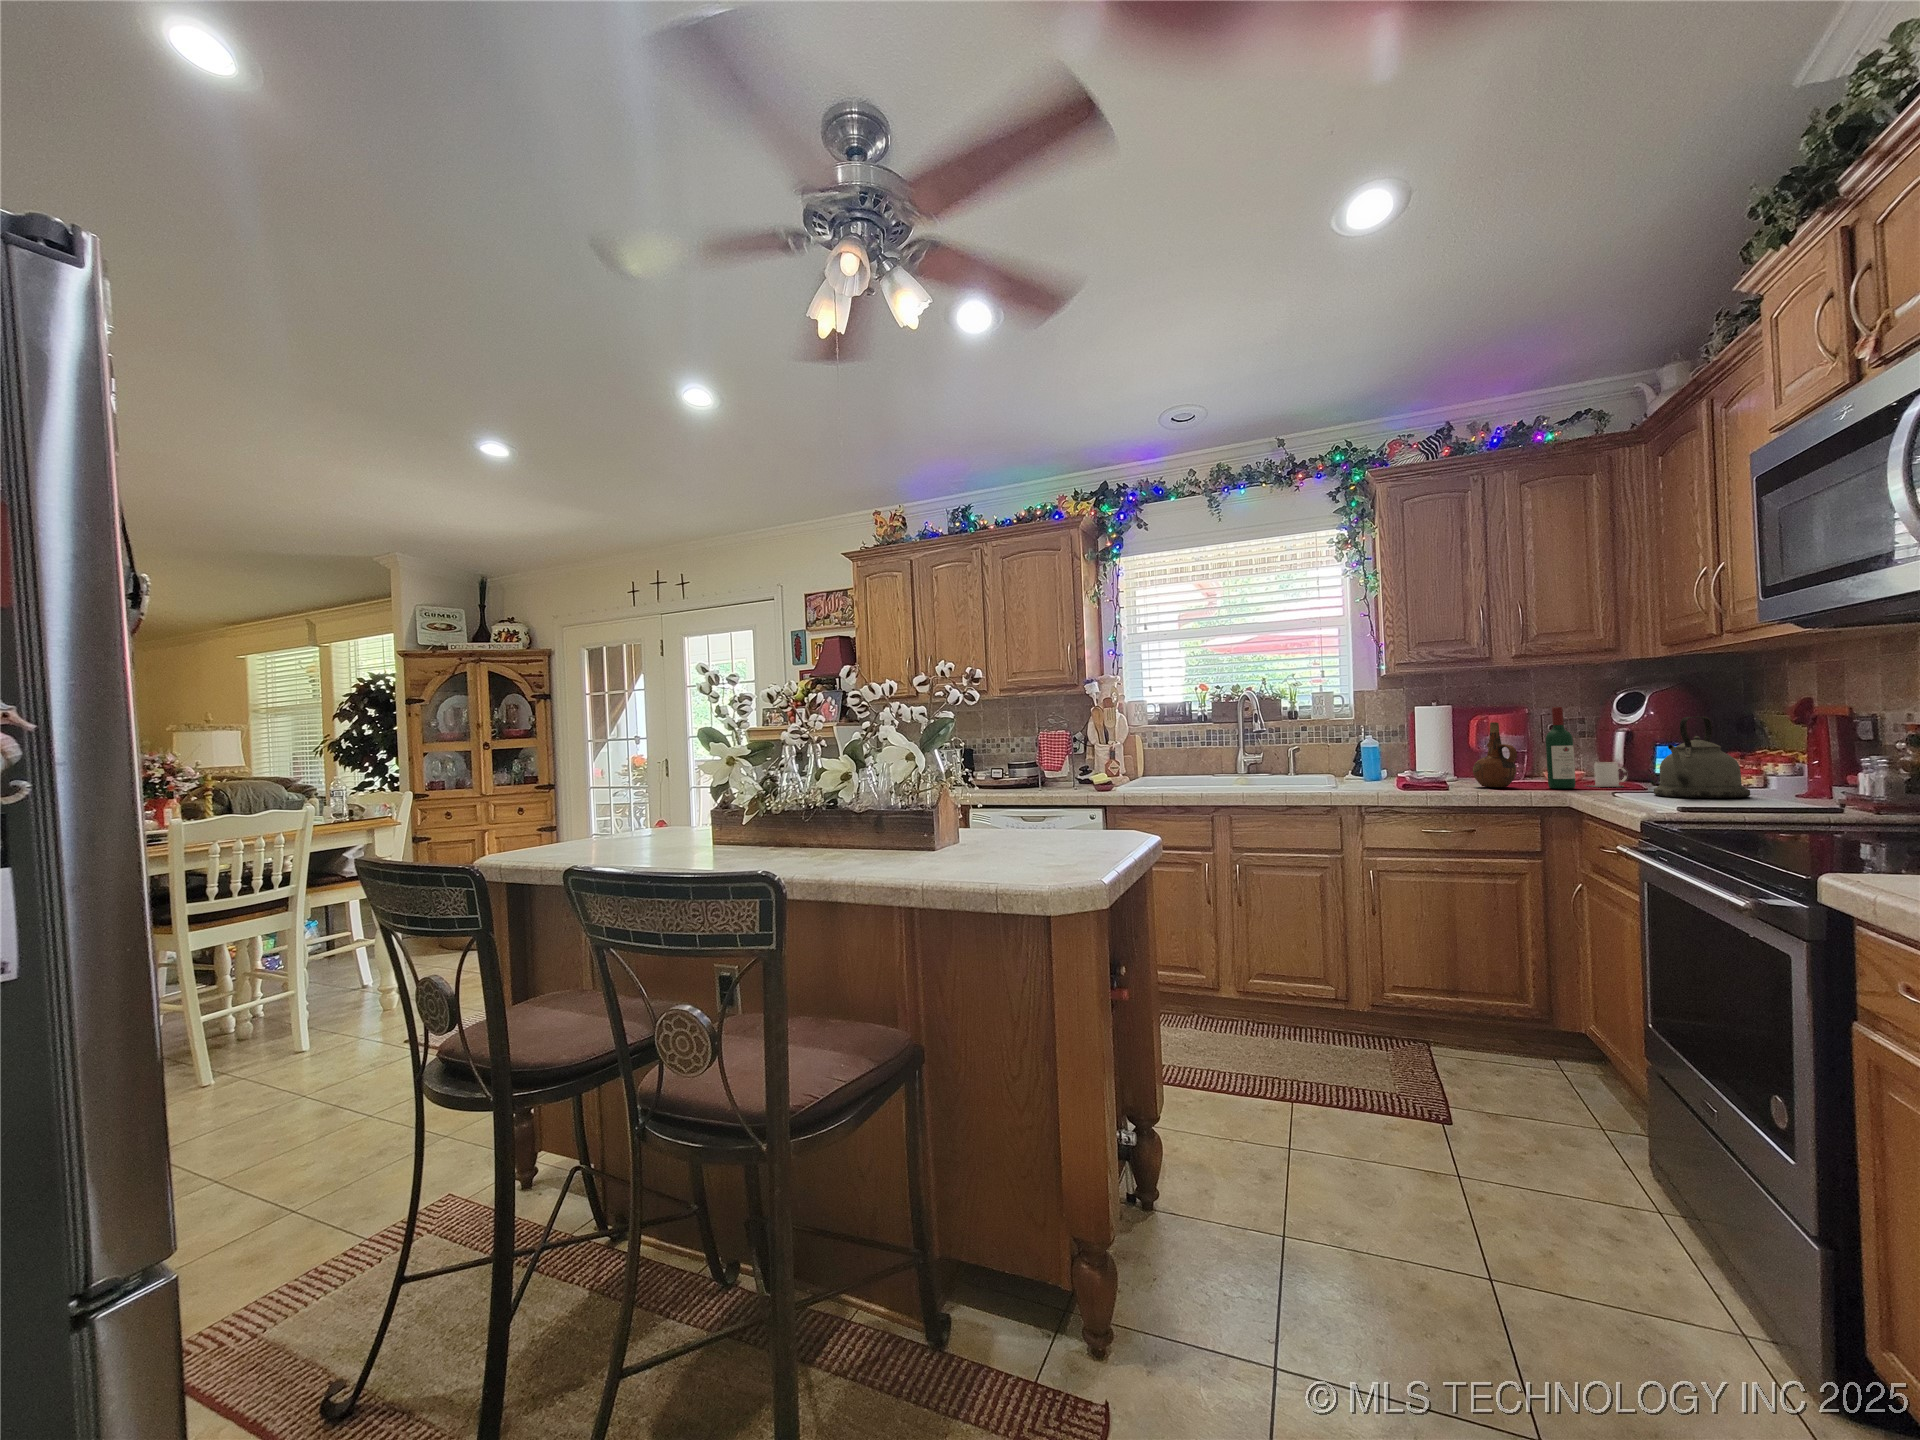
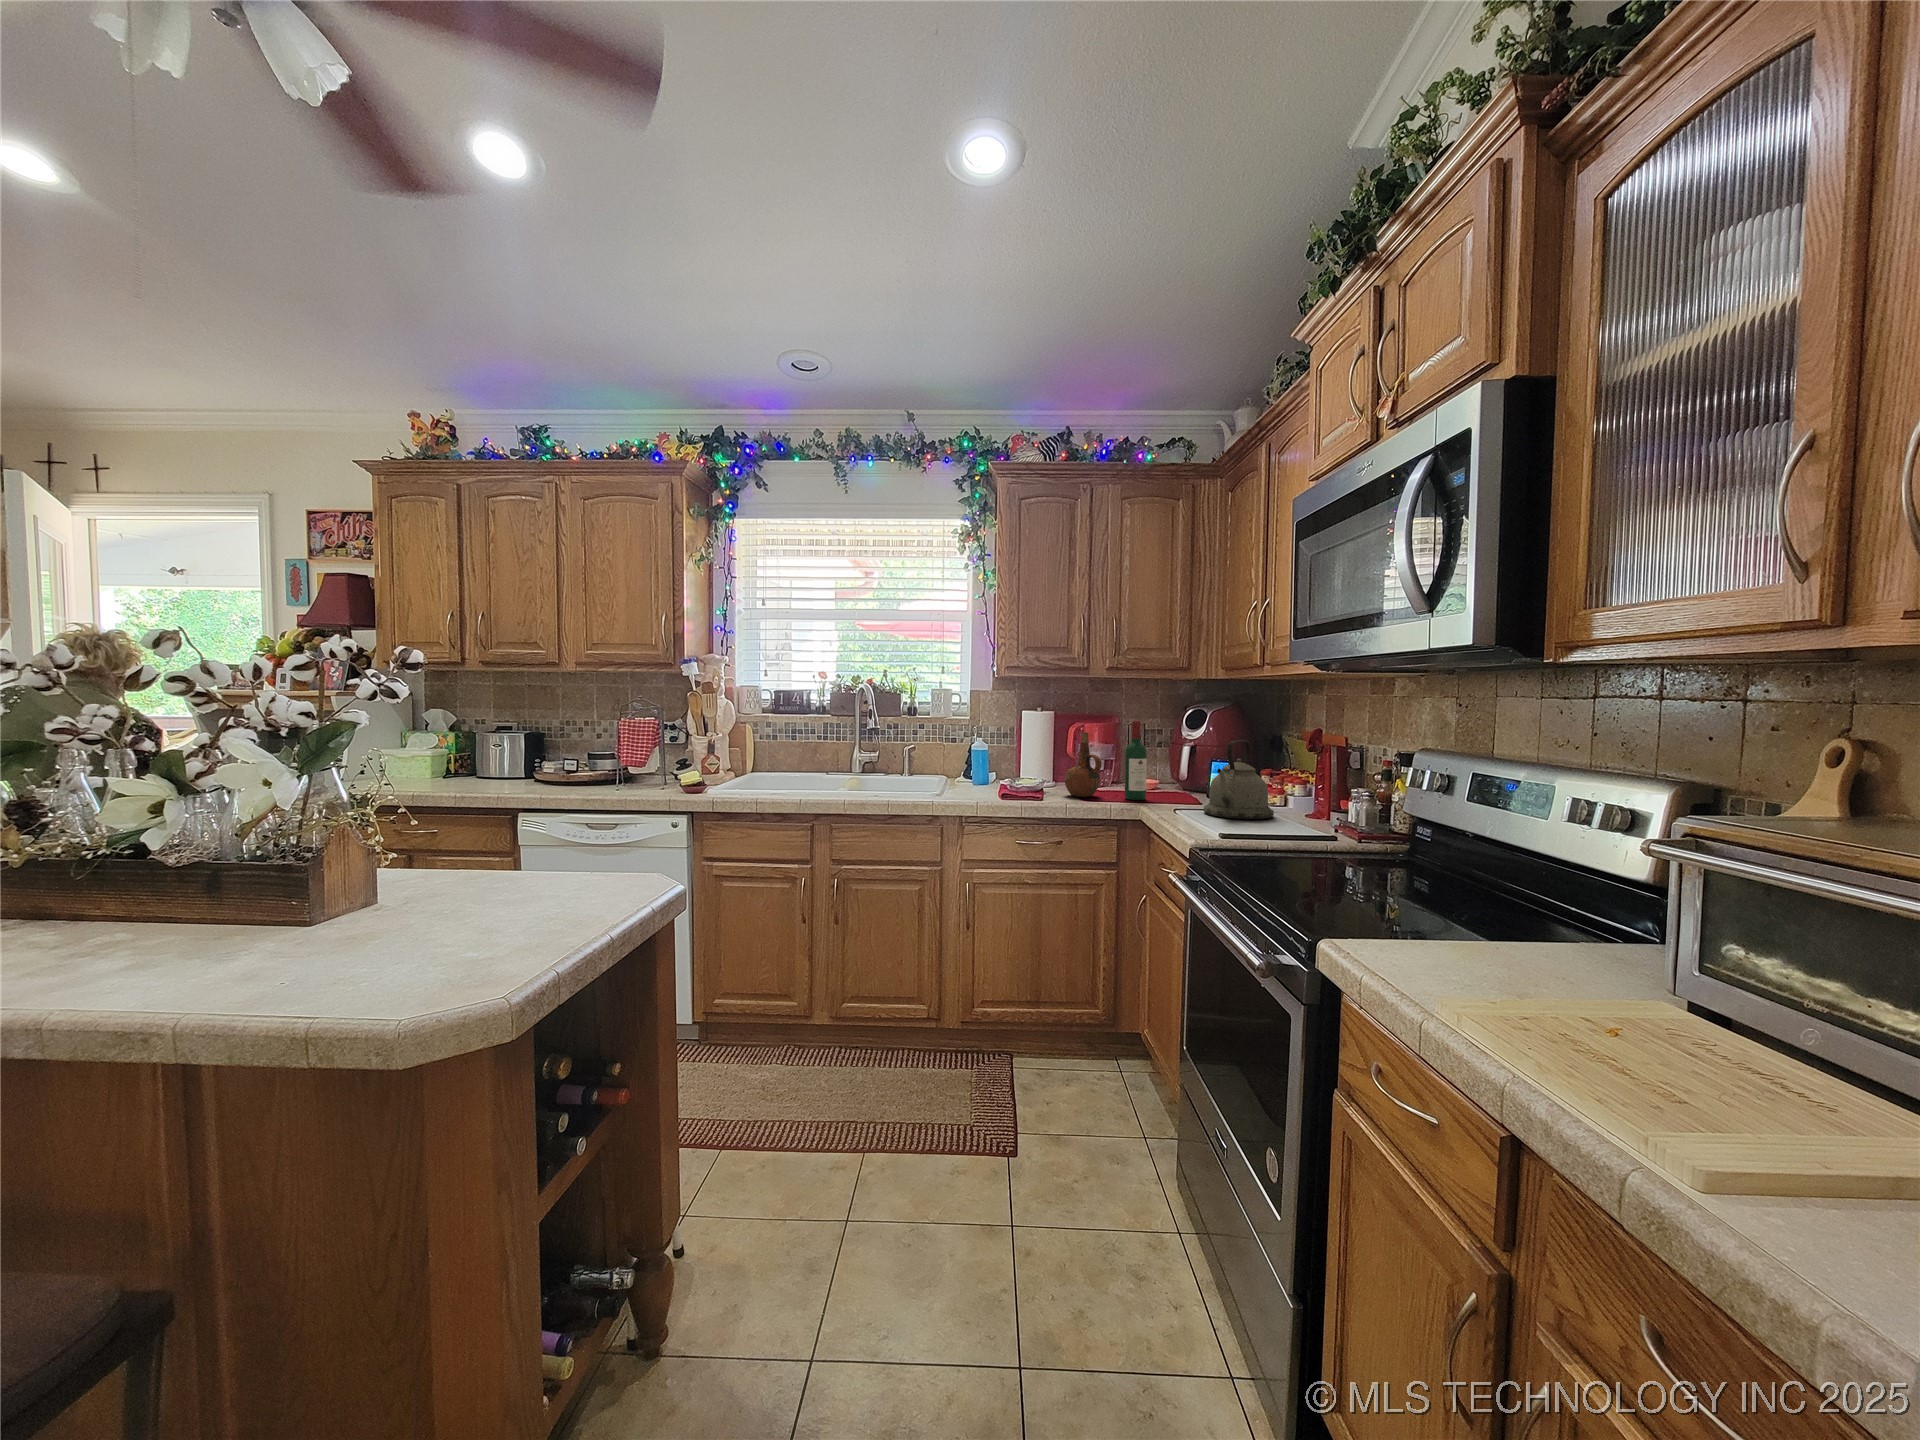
mug: present [1594,763,1627,787] -> none [1153,773,1189,797]

